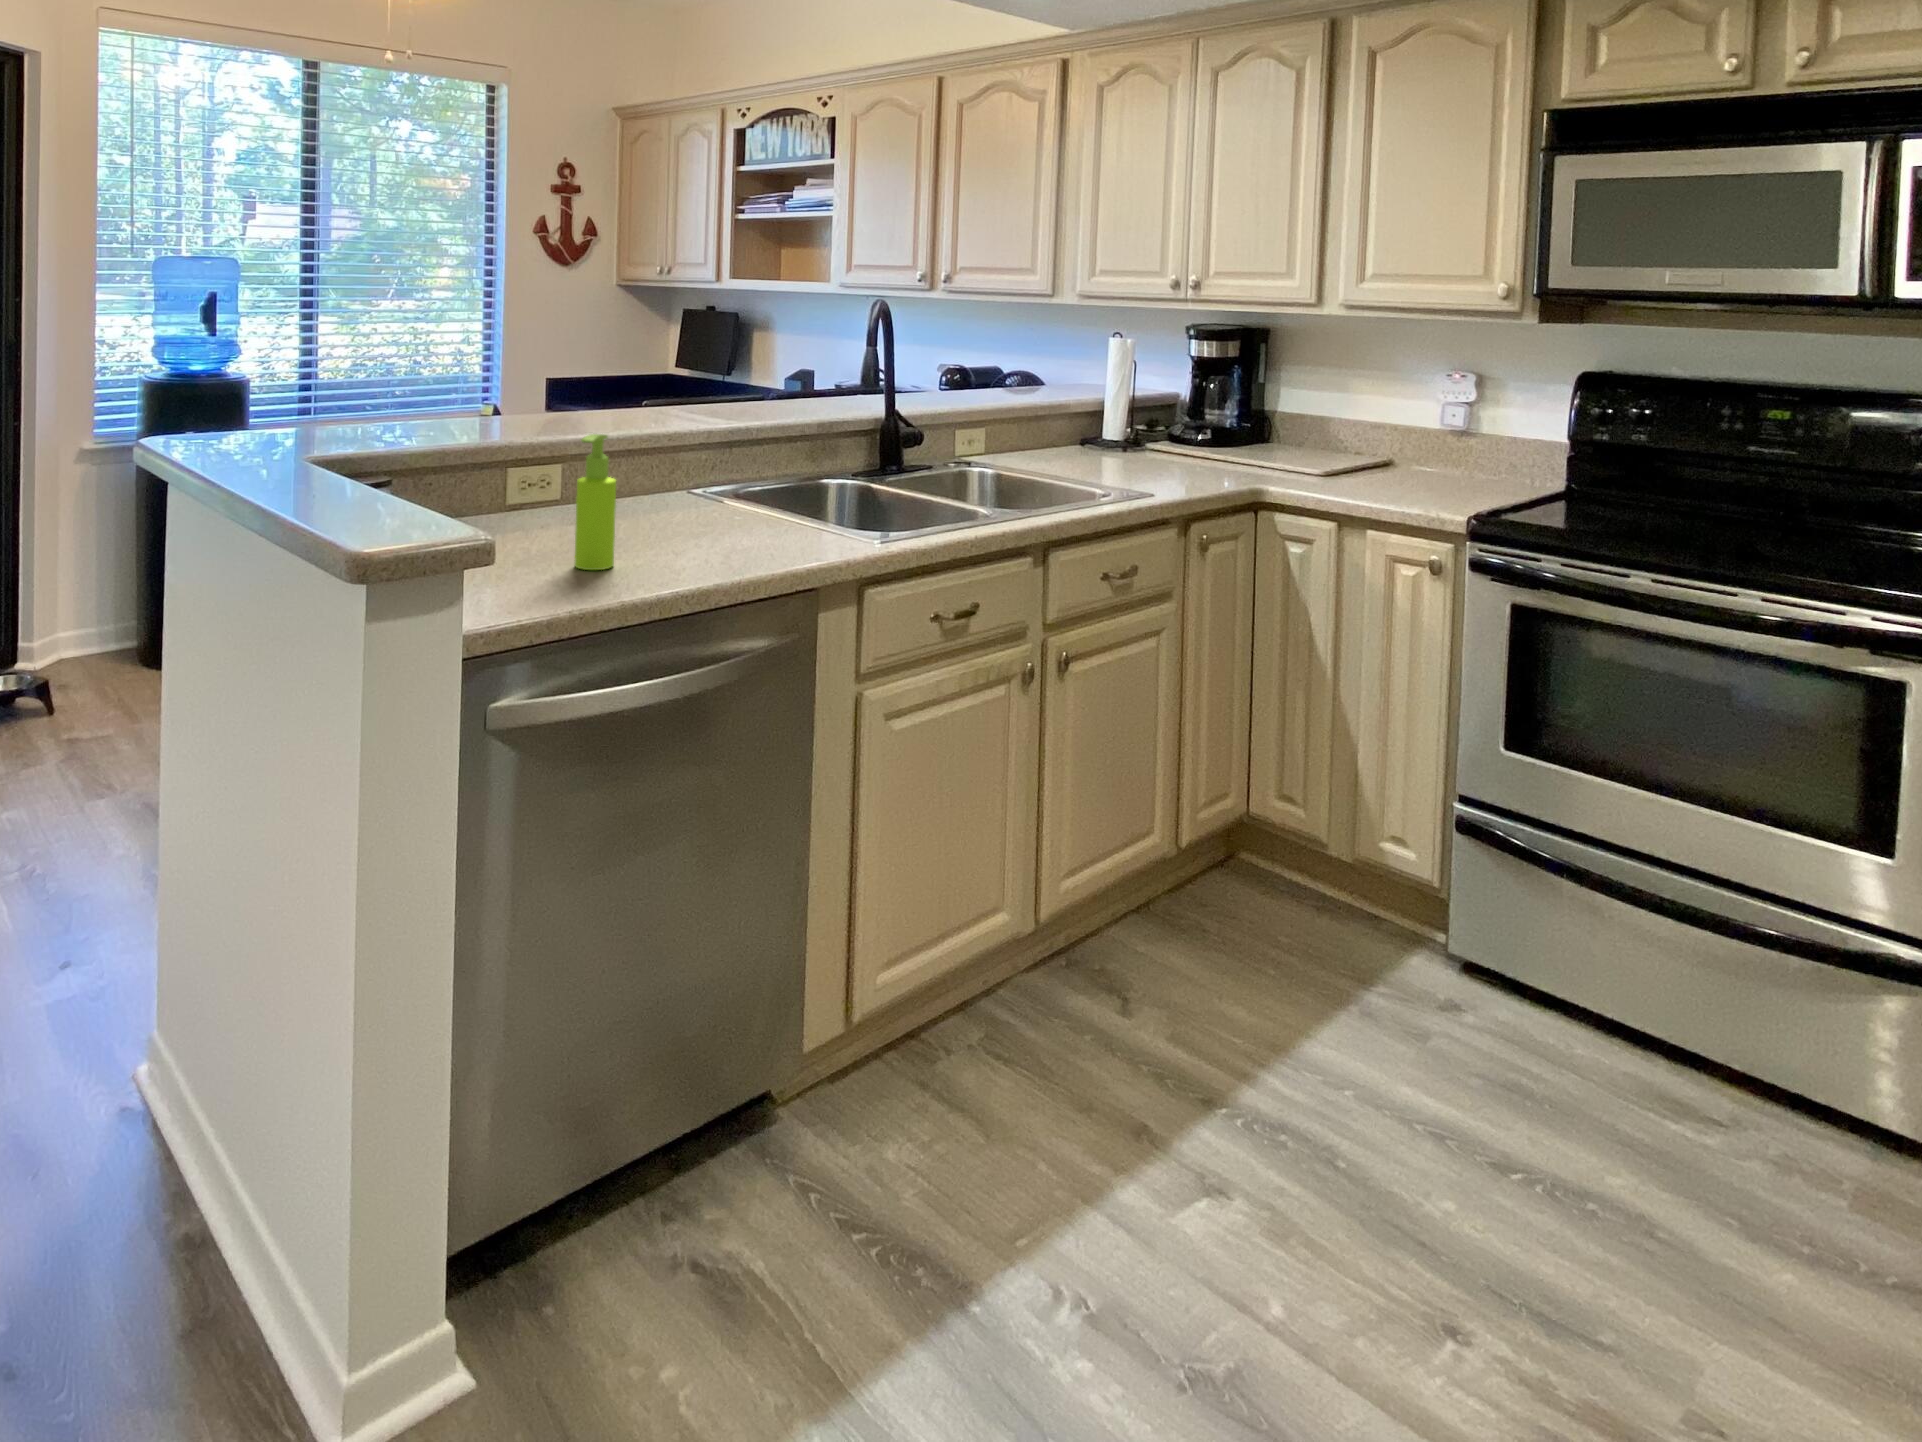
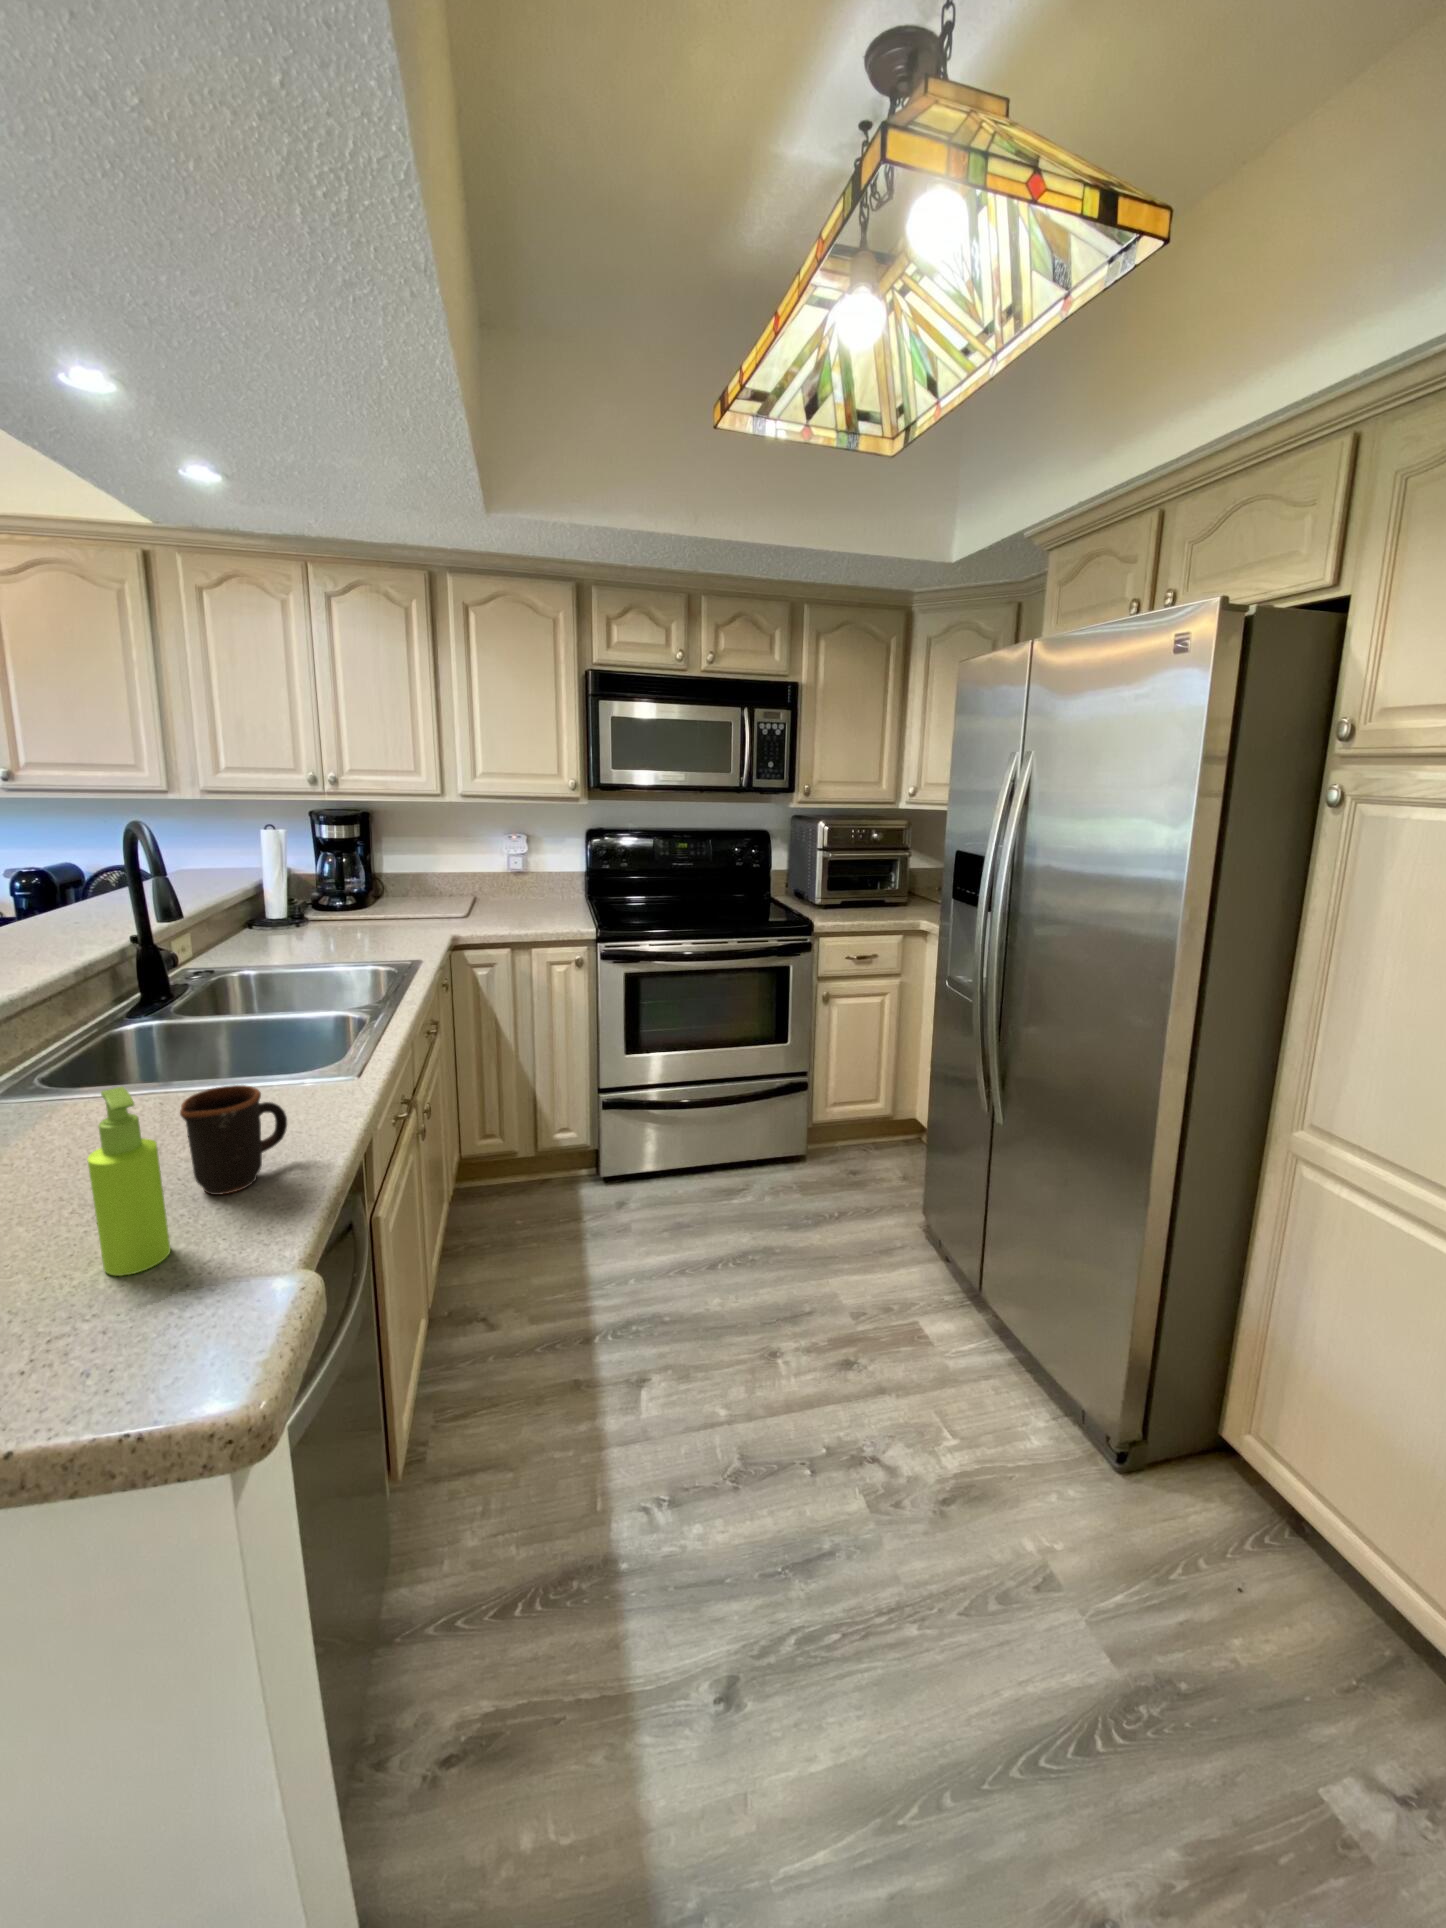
mug: none [664,477,747,561] -> present [180,1085,287,1195]

